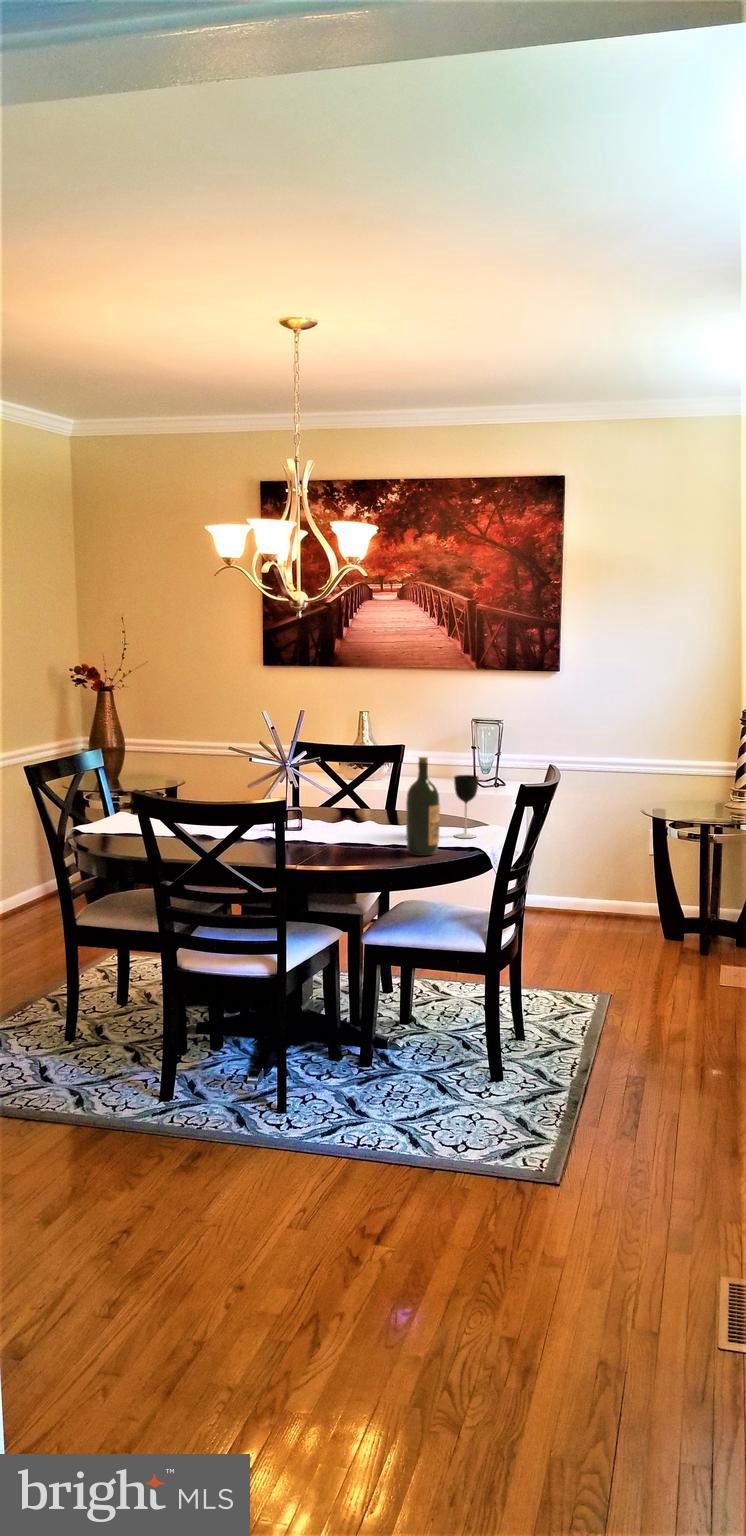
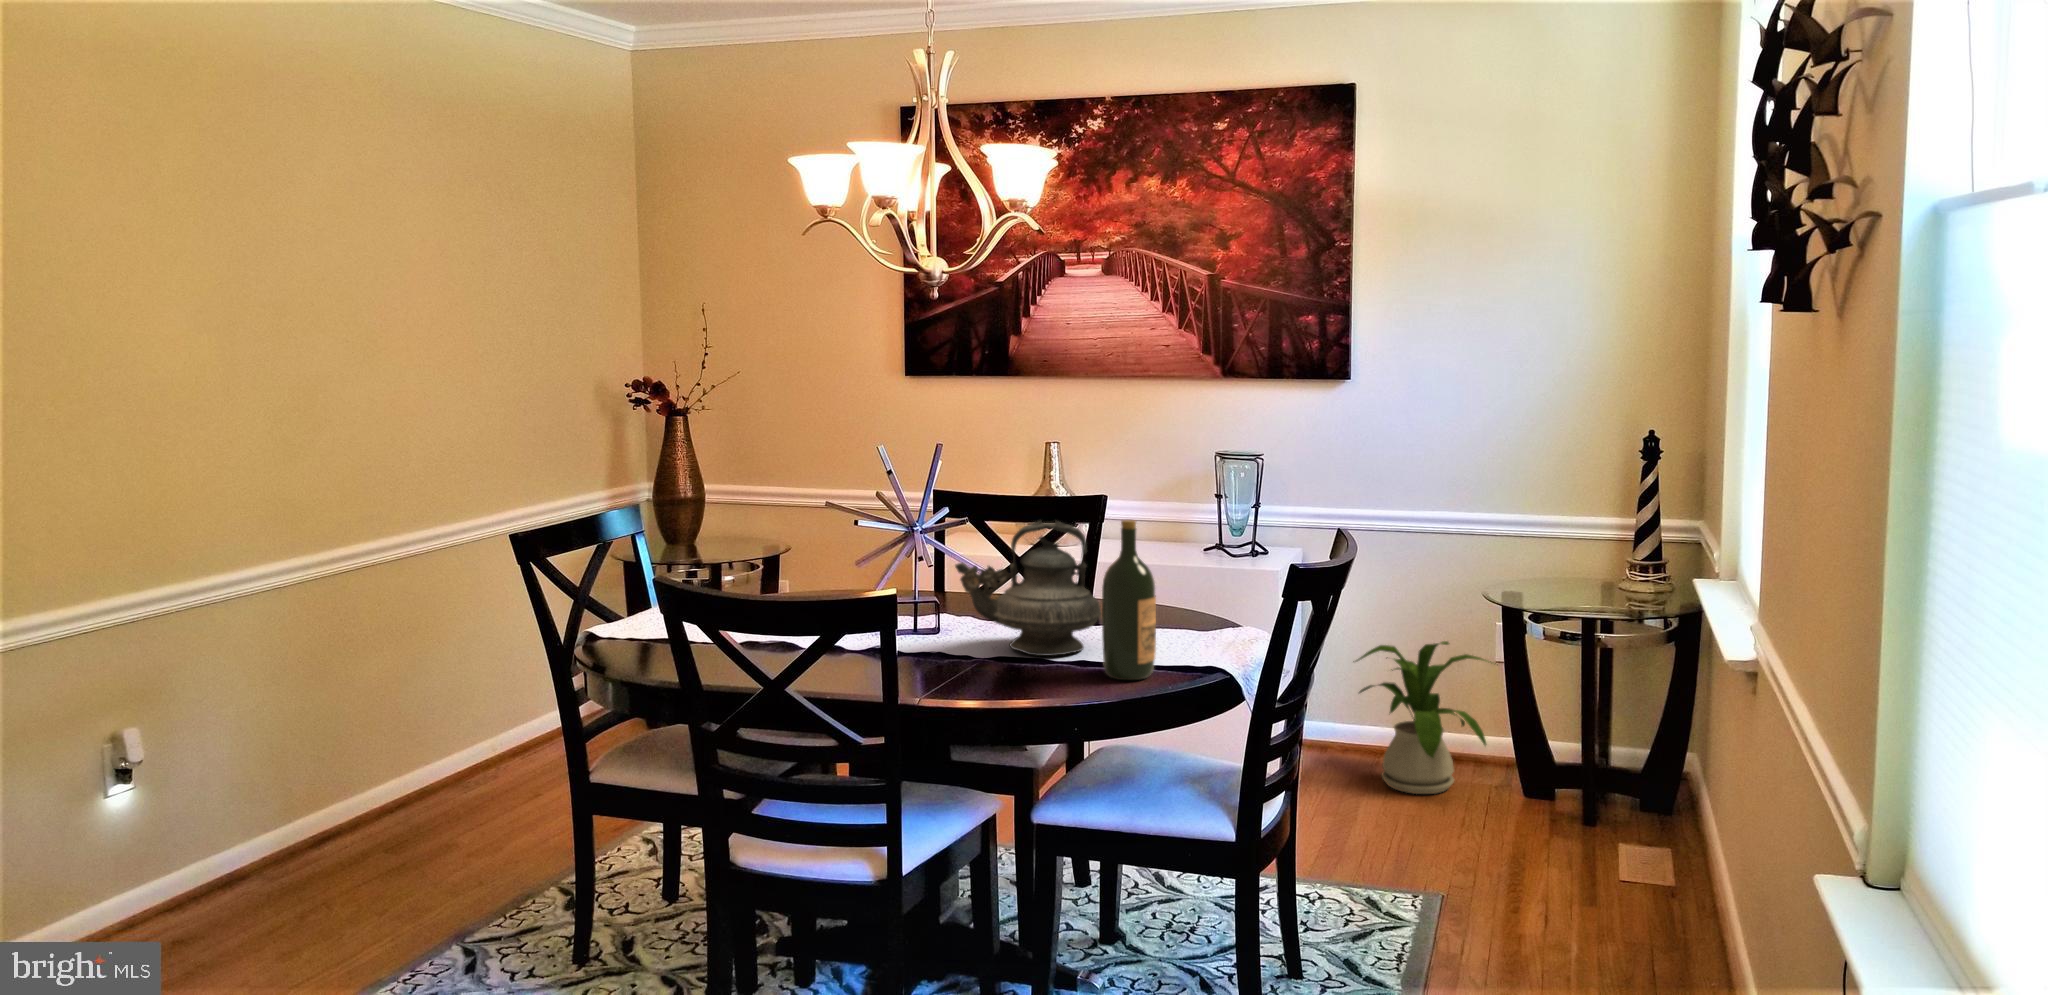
teapot: none [313,758,404,842] -> present [955,521,1101,656]
wine glass: present [454,775,479,838] -> none [1182,546,1221,649]
house plant: none [558,839,652,938] -> present [1353,641,1491,794]

